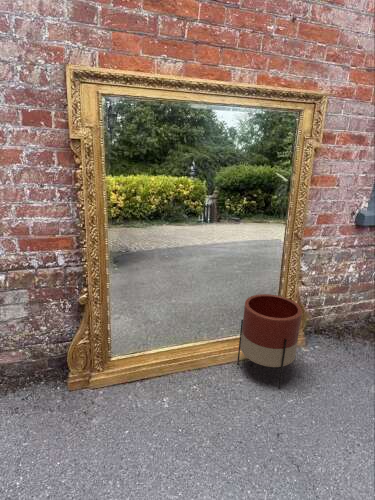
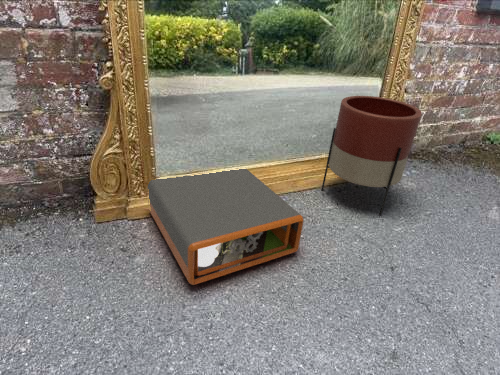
storage box: none [105,345,209,444] -> present [148,169,304,285]

